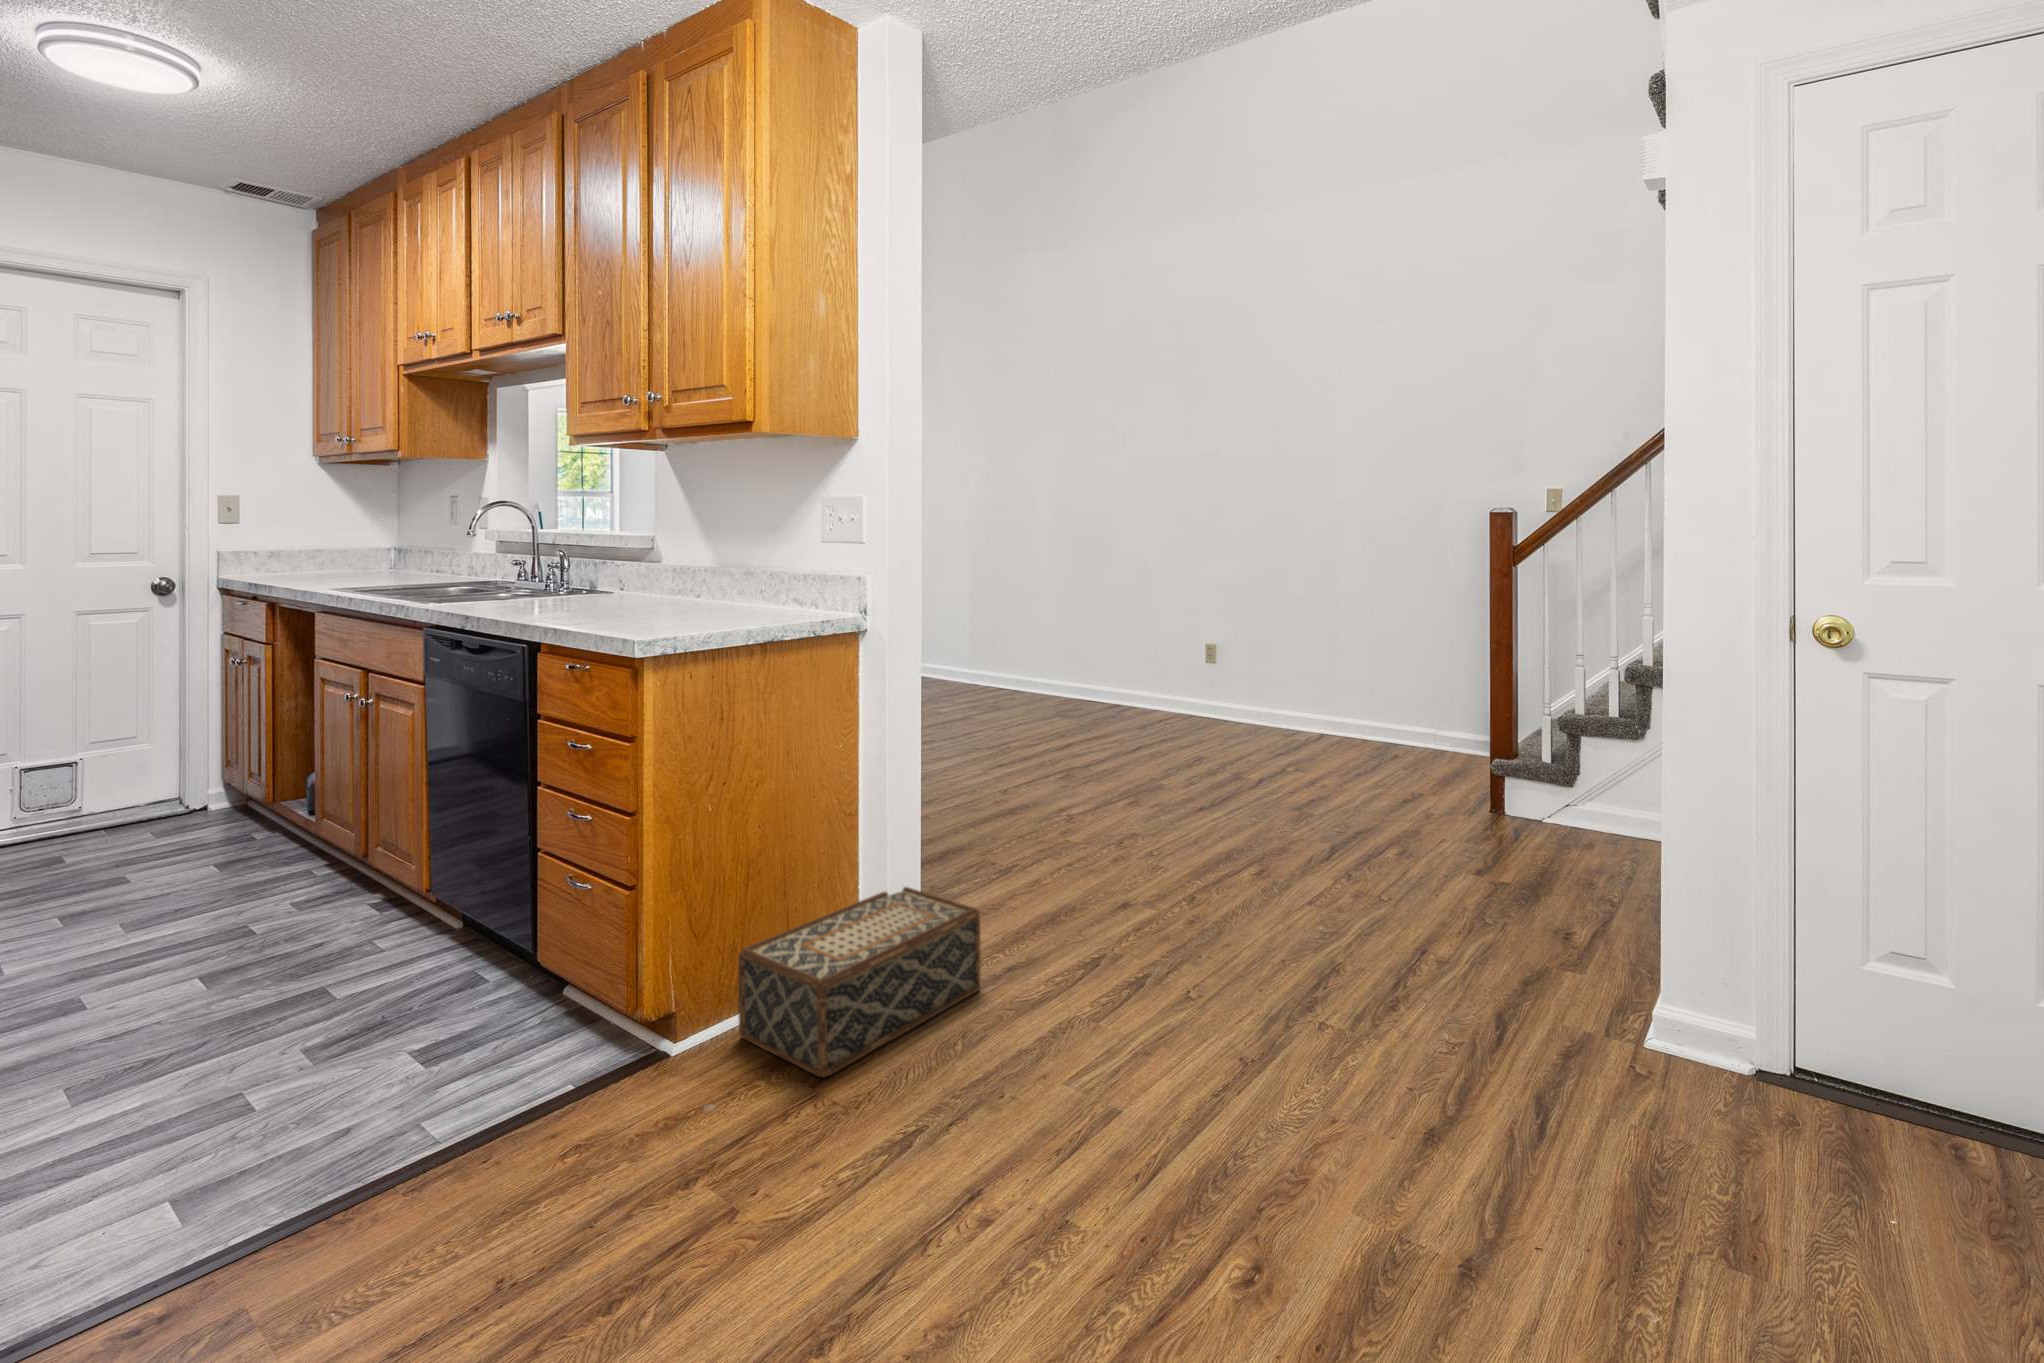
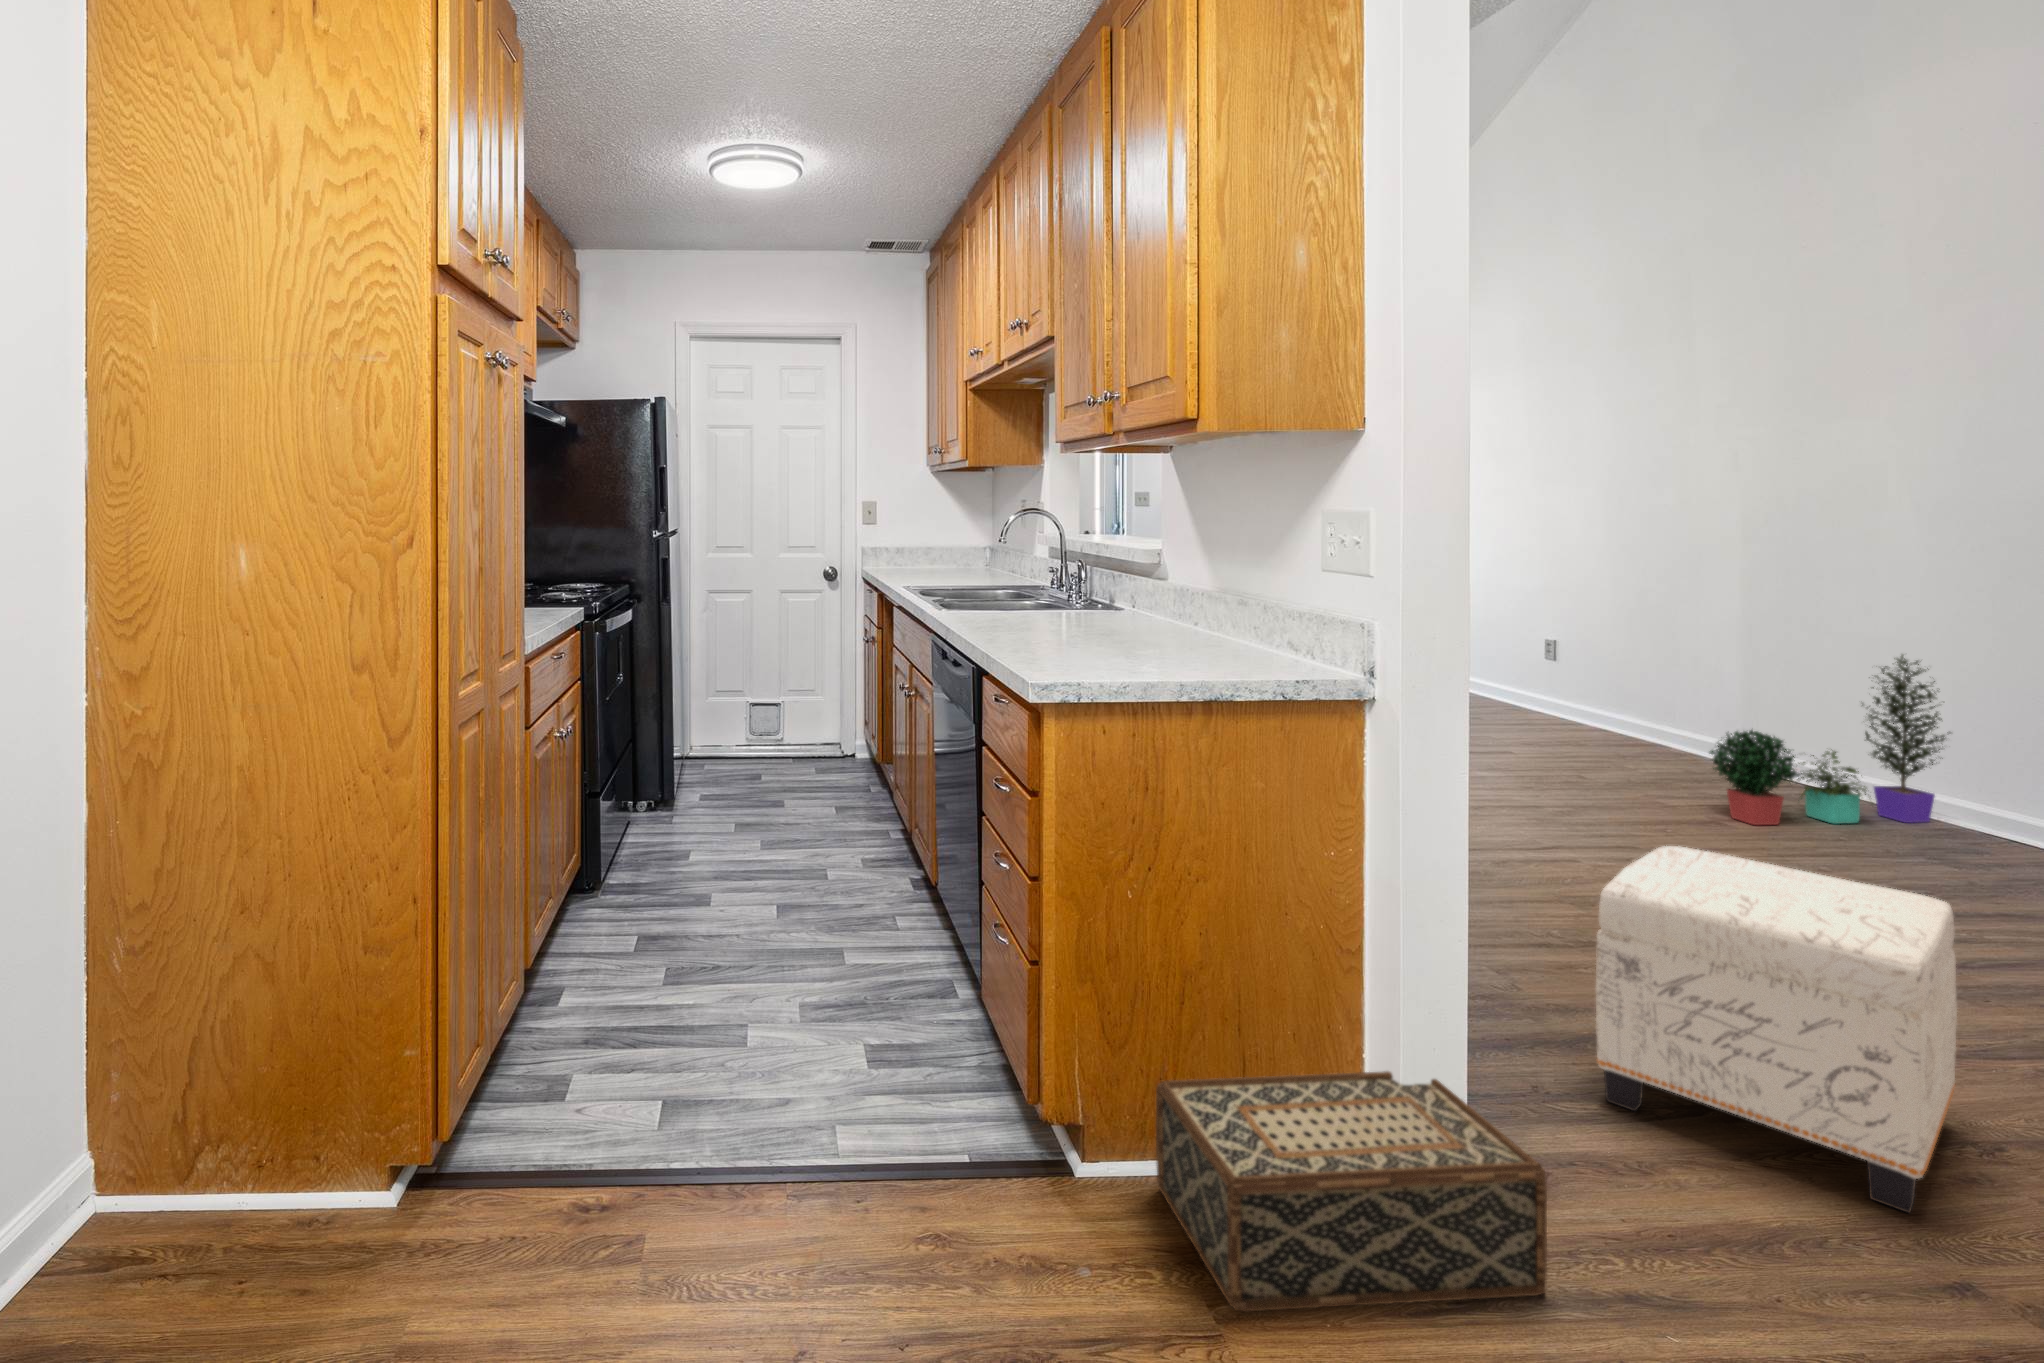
potted plant: none [971,603,1076,720] -> present [1710,655,1945,825]
ottoman: none [970,719,1114,888] -> present [1596,846,1957,1213]

